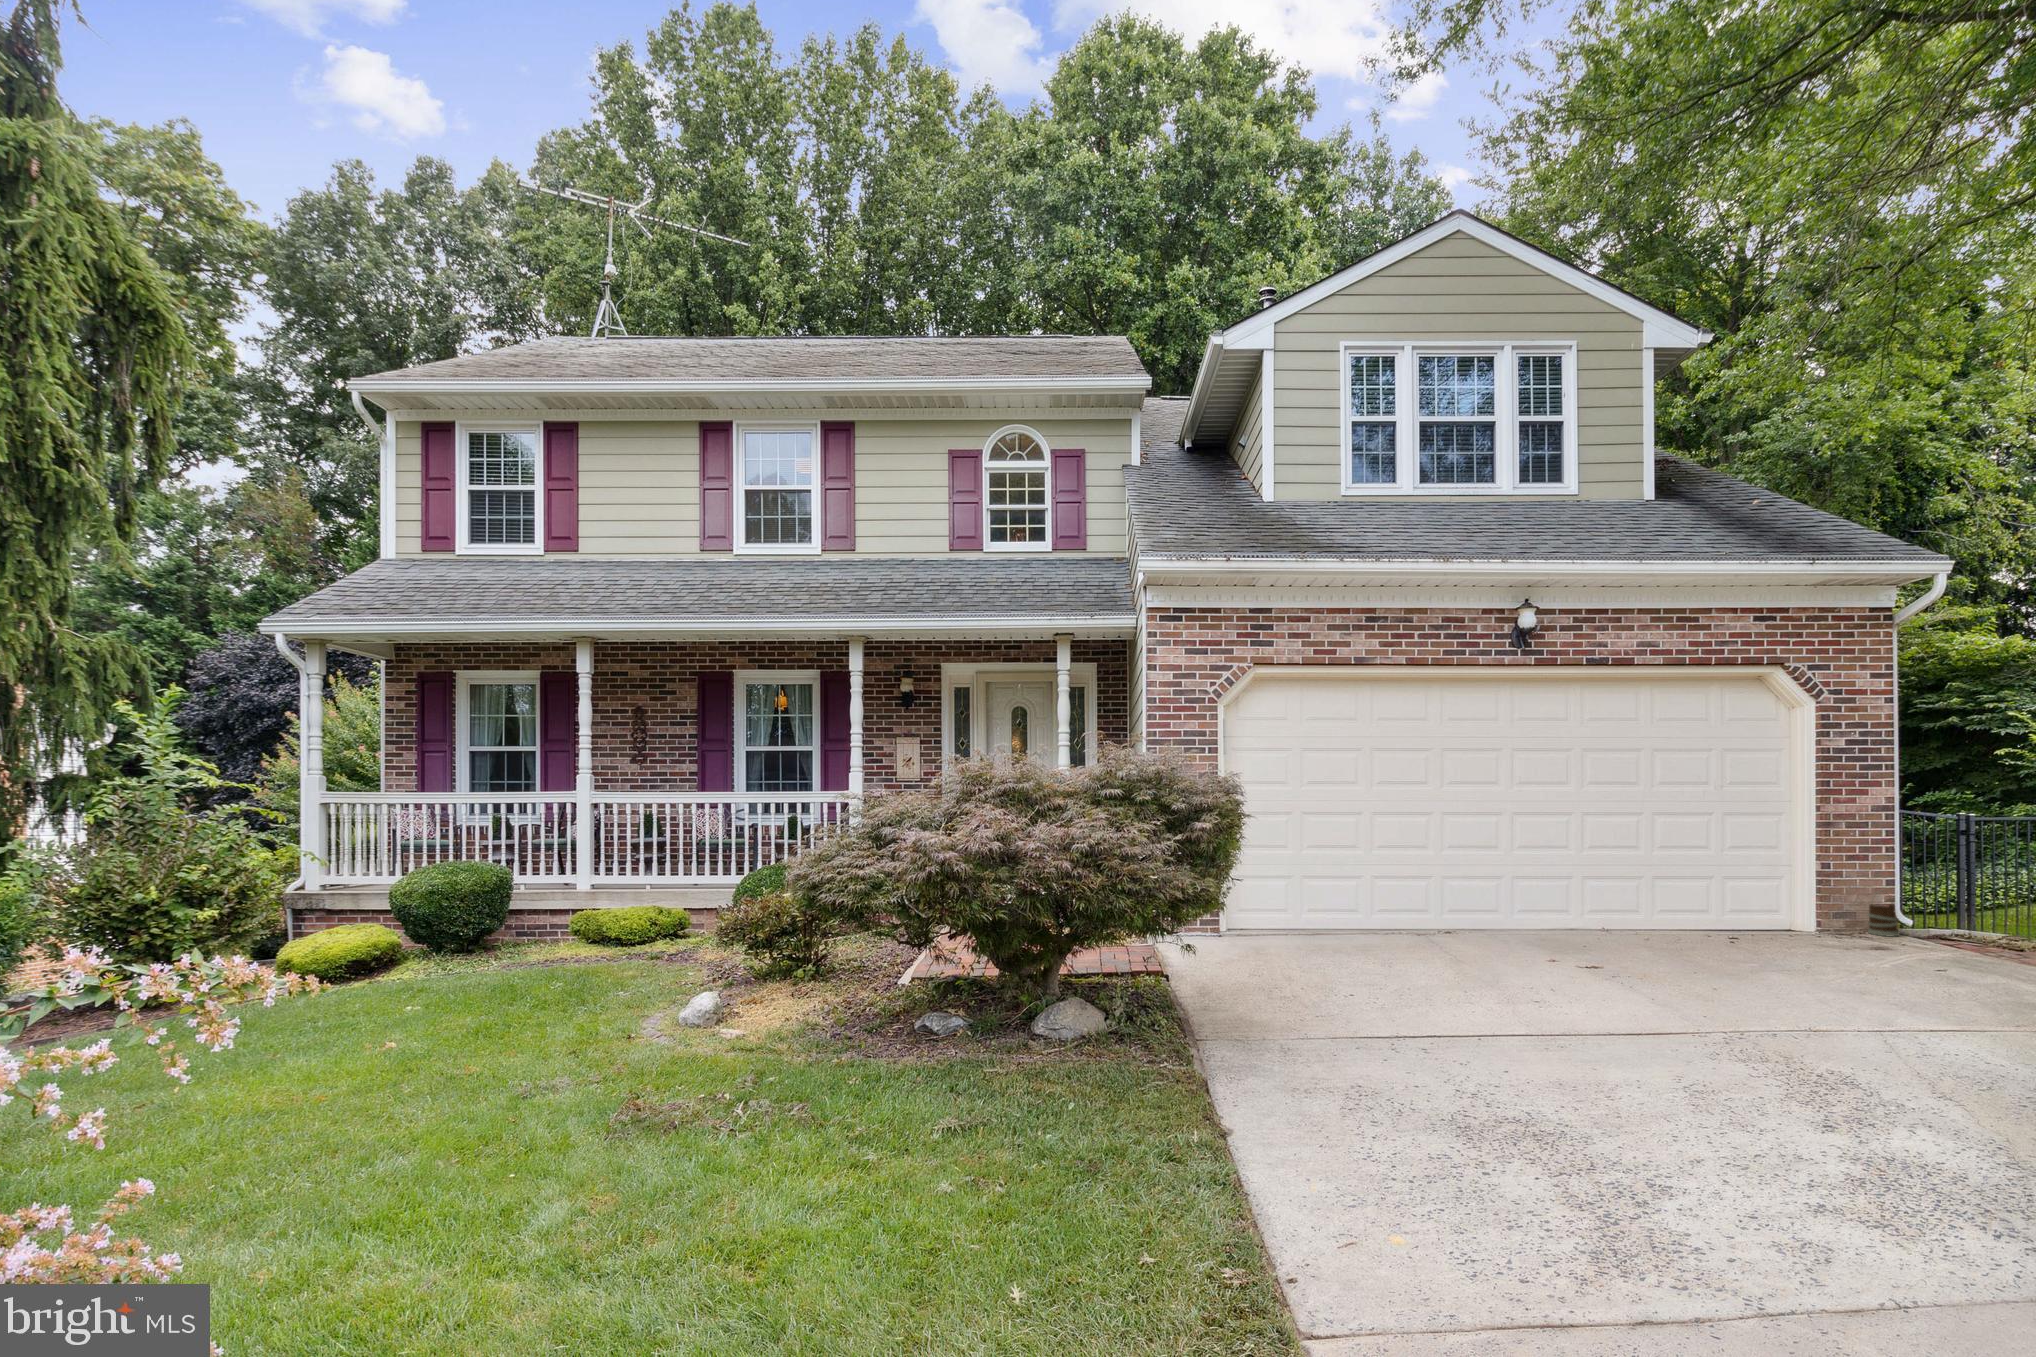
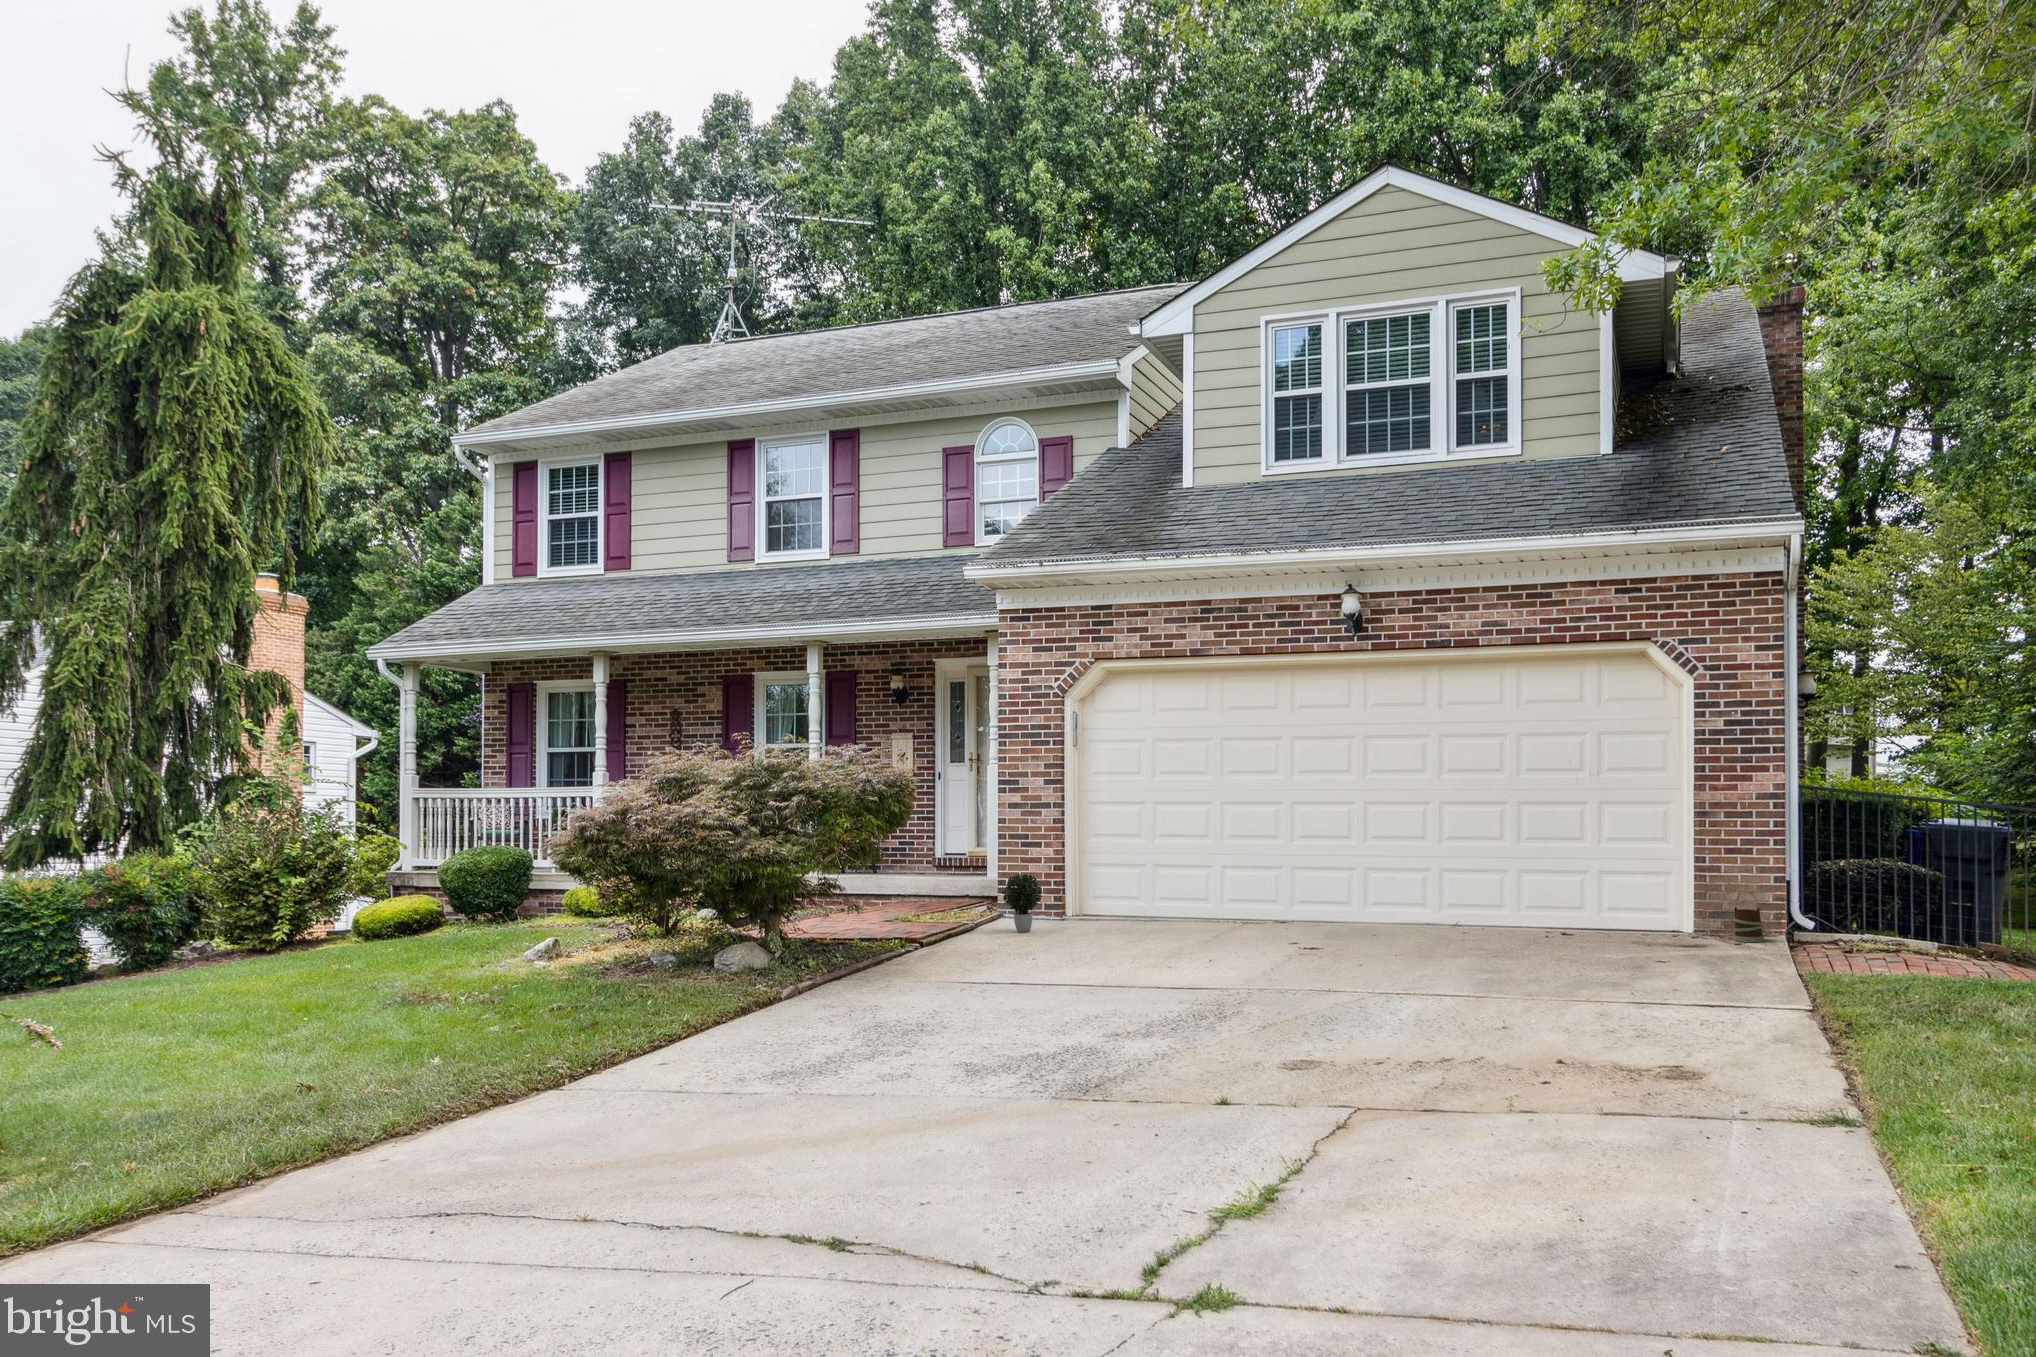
potted plant: none [1174,890,1218,954] -> present [1002,874,1042,933]

